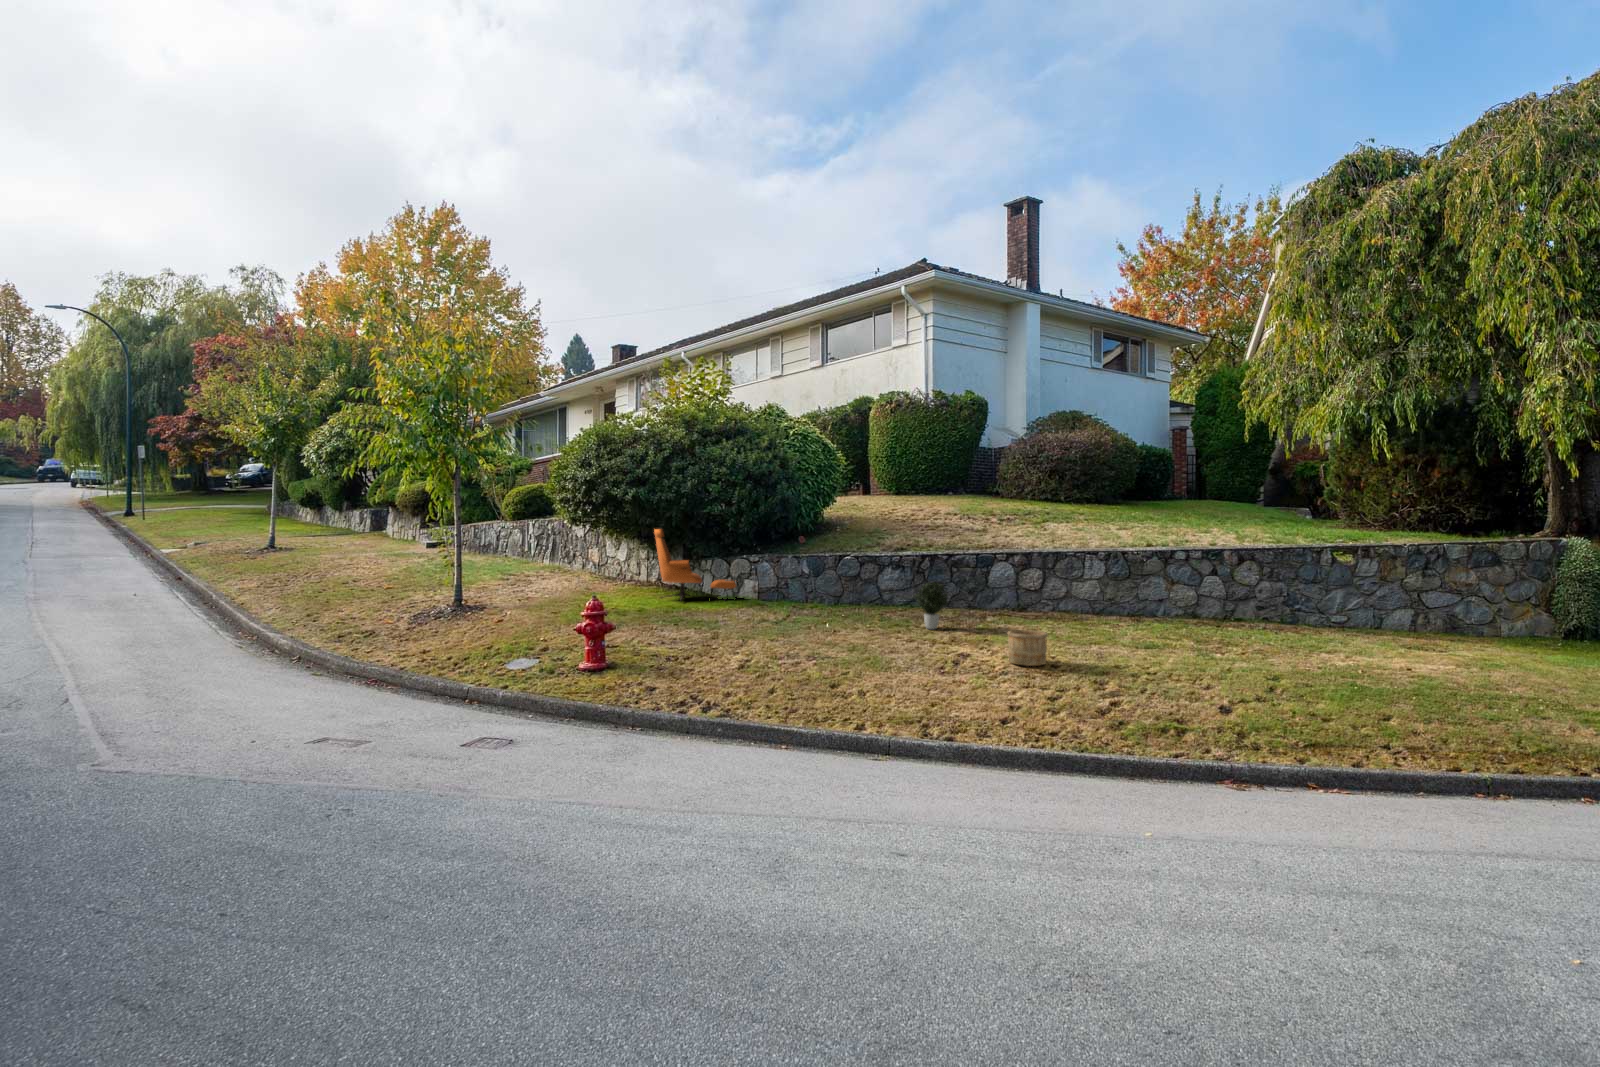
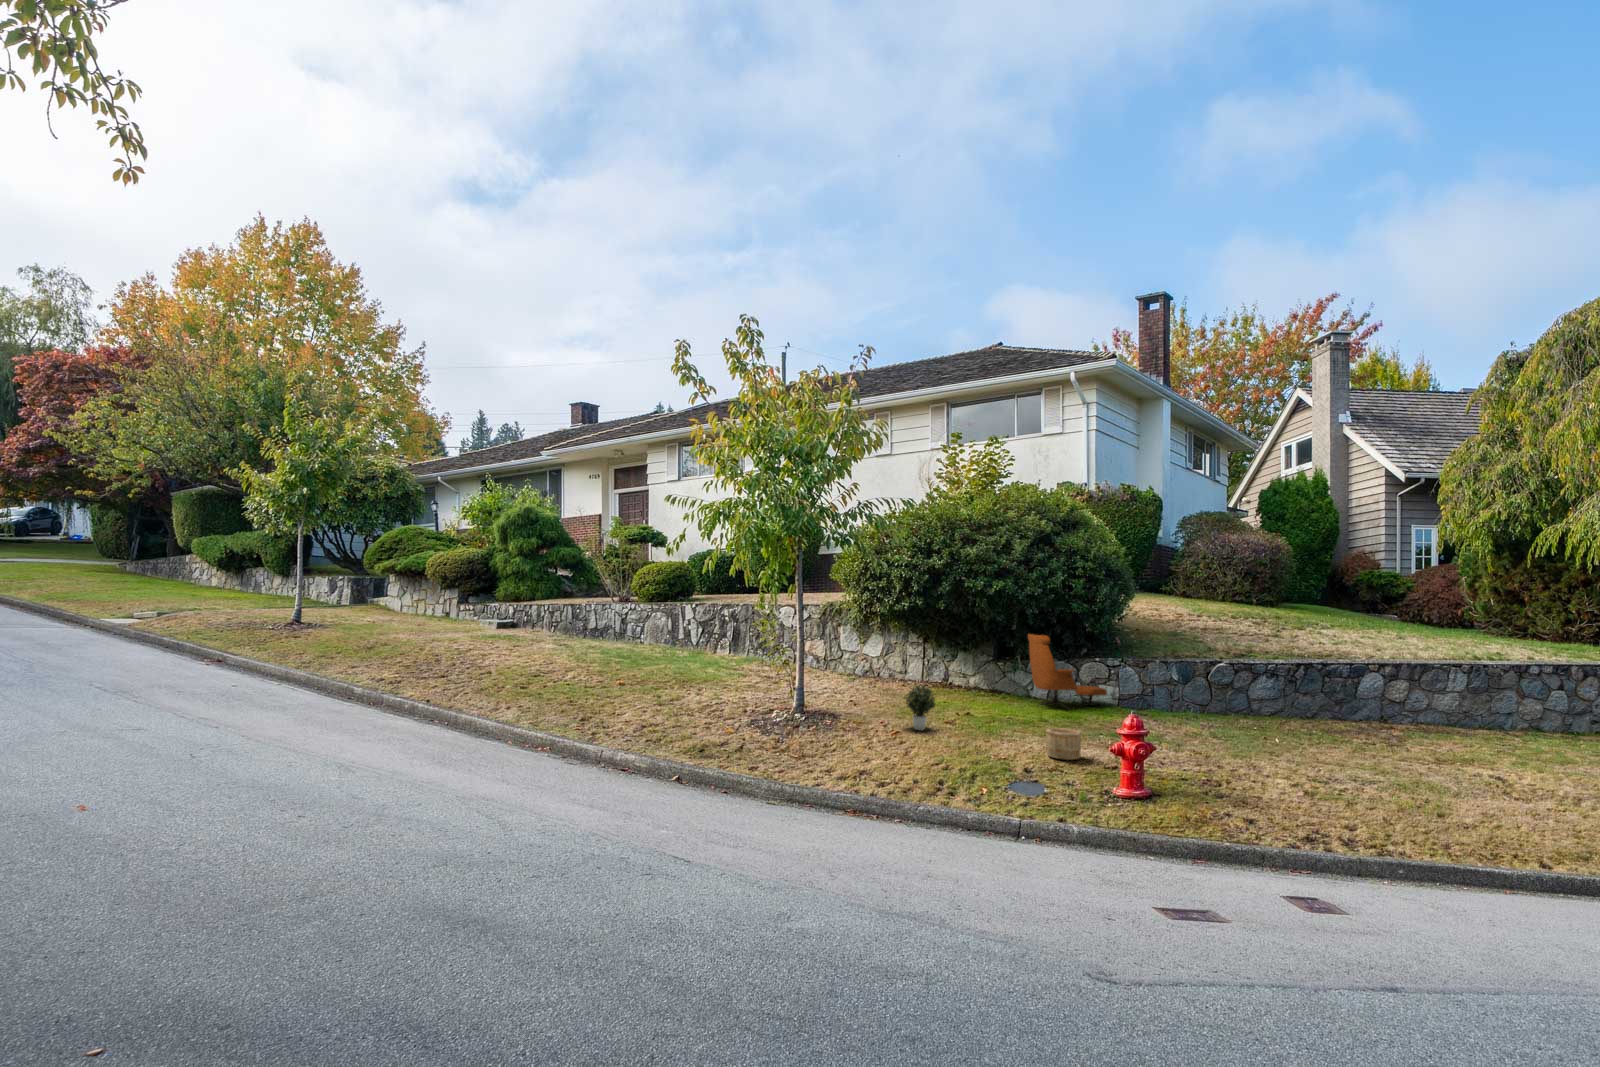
potted plant: present [916,582,948,629] -> present [906,686,935,730]
wooden bucket: present [1008,630,1048,666] -> present [1046,728,1082,760]

